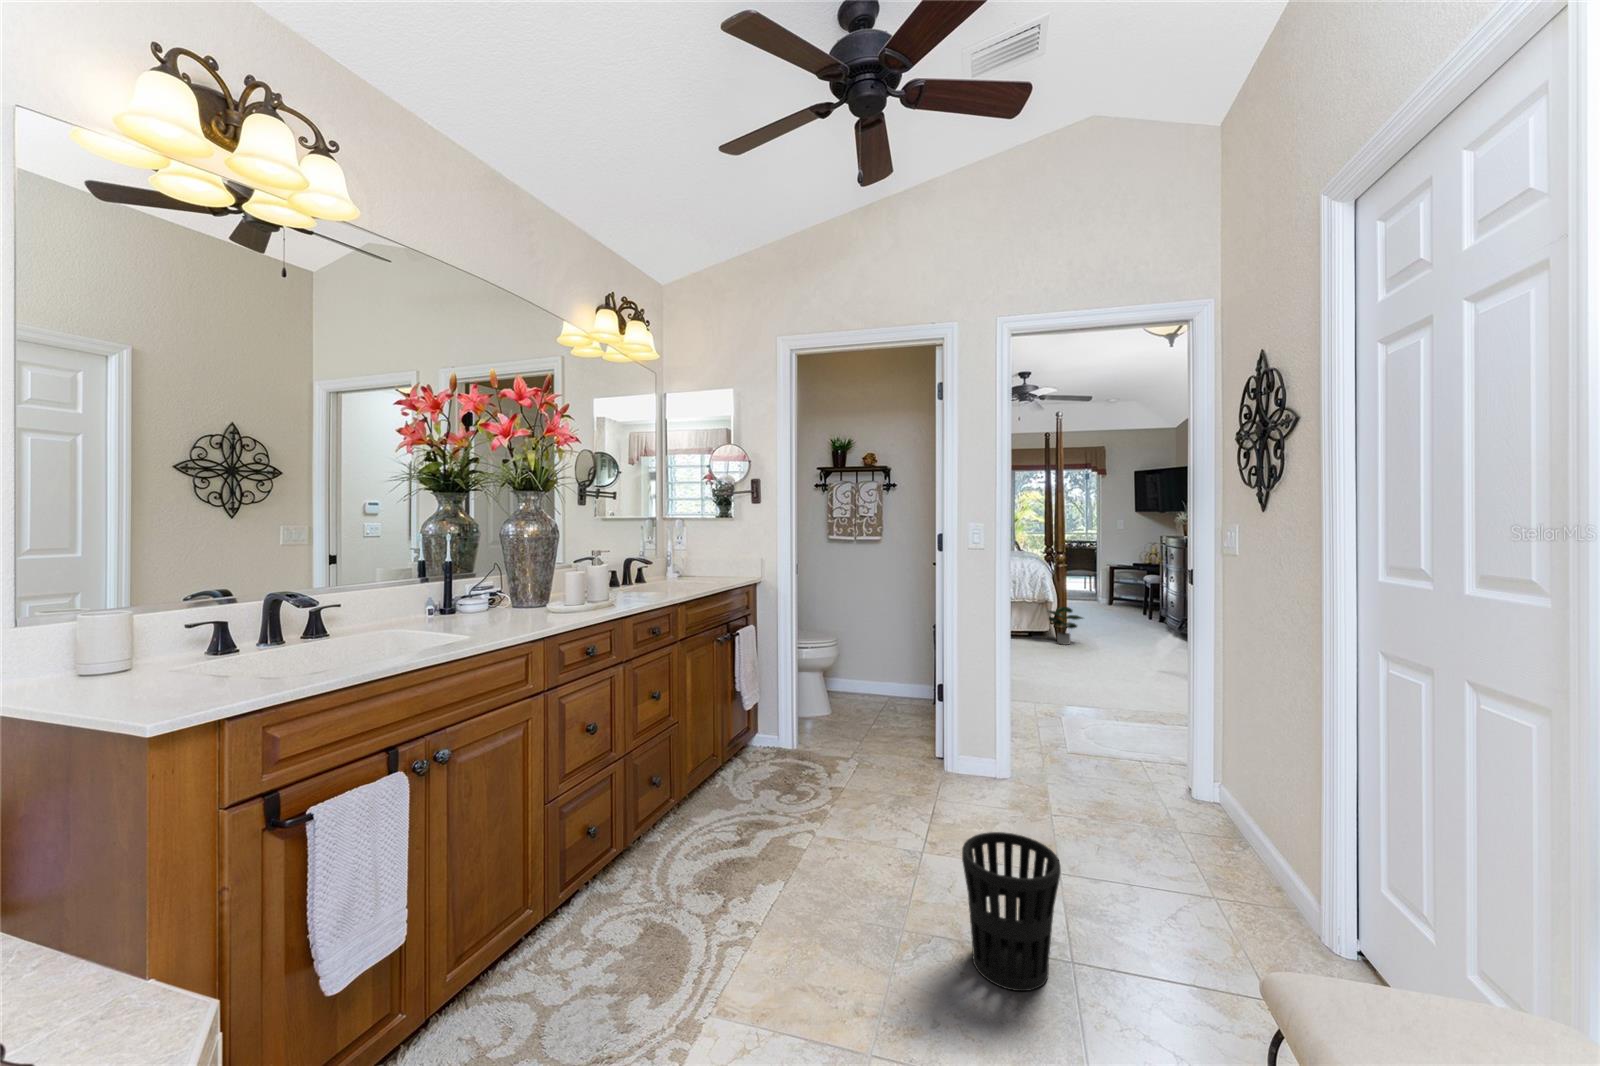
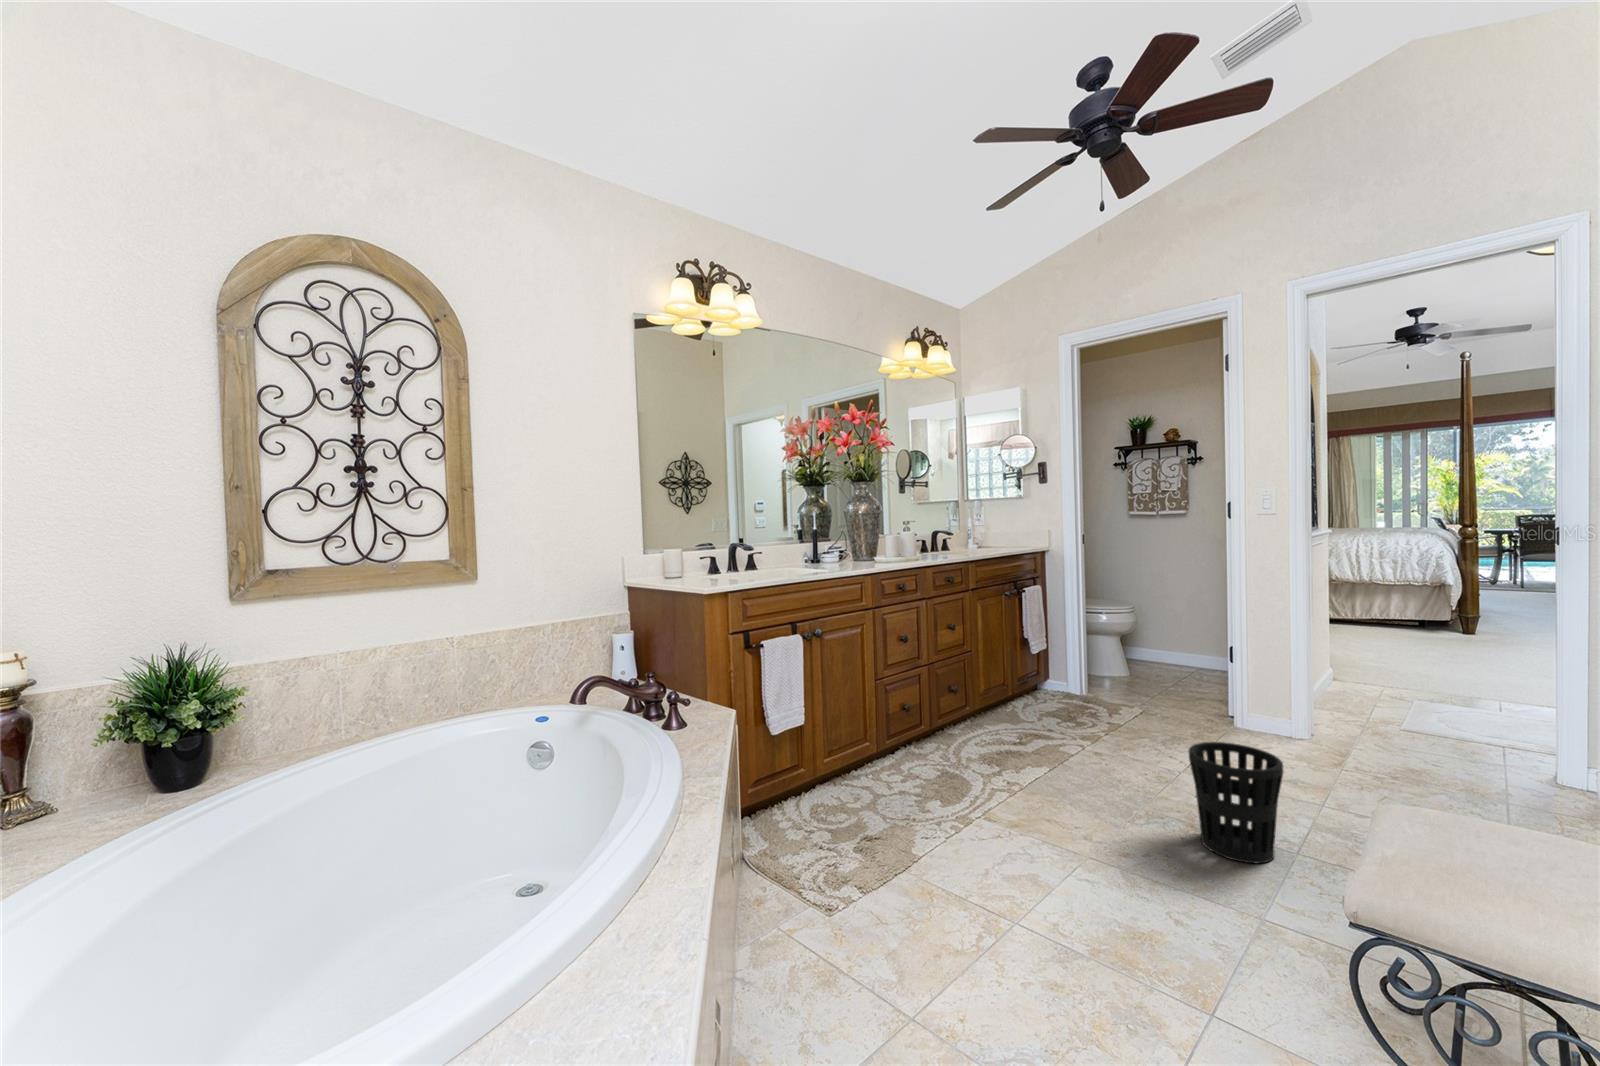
potted plant: present [1049,607,1082,645] -> none [1451,590,1515,637]

